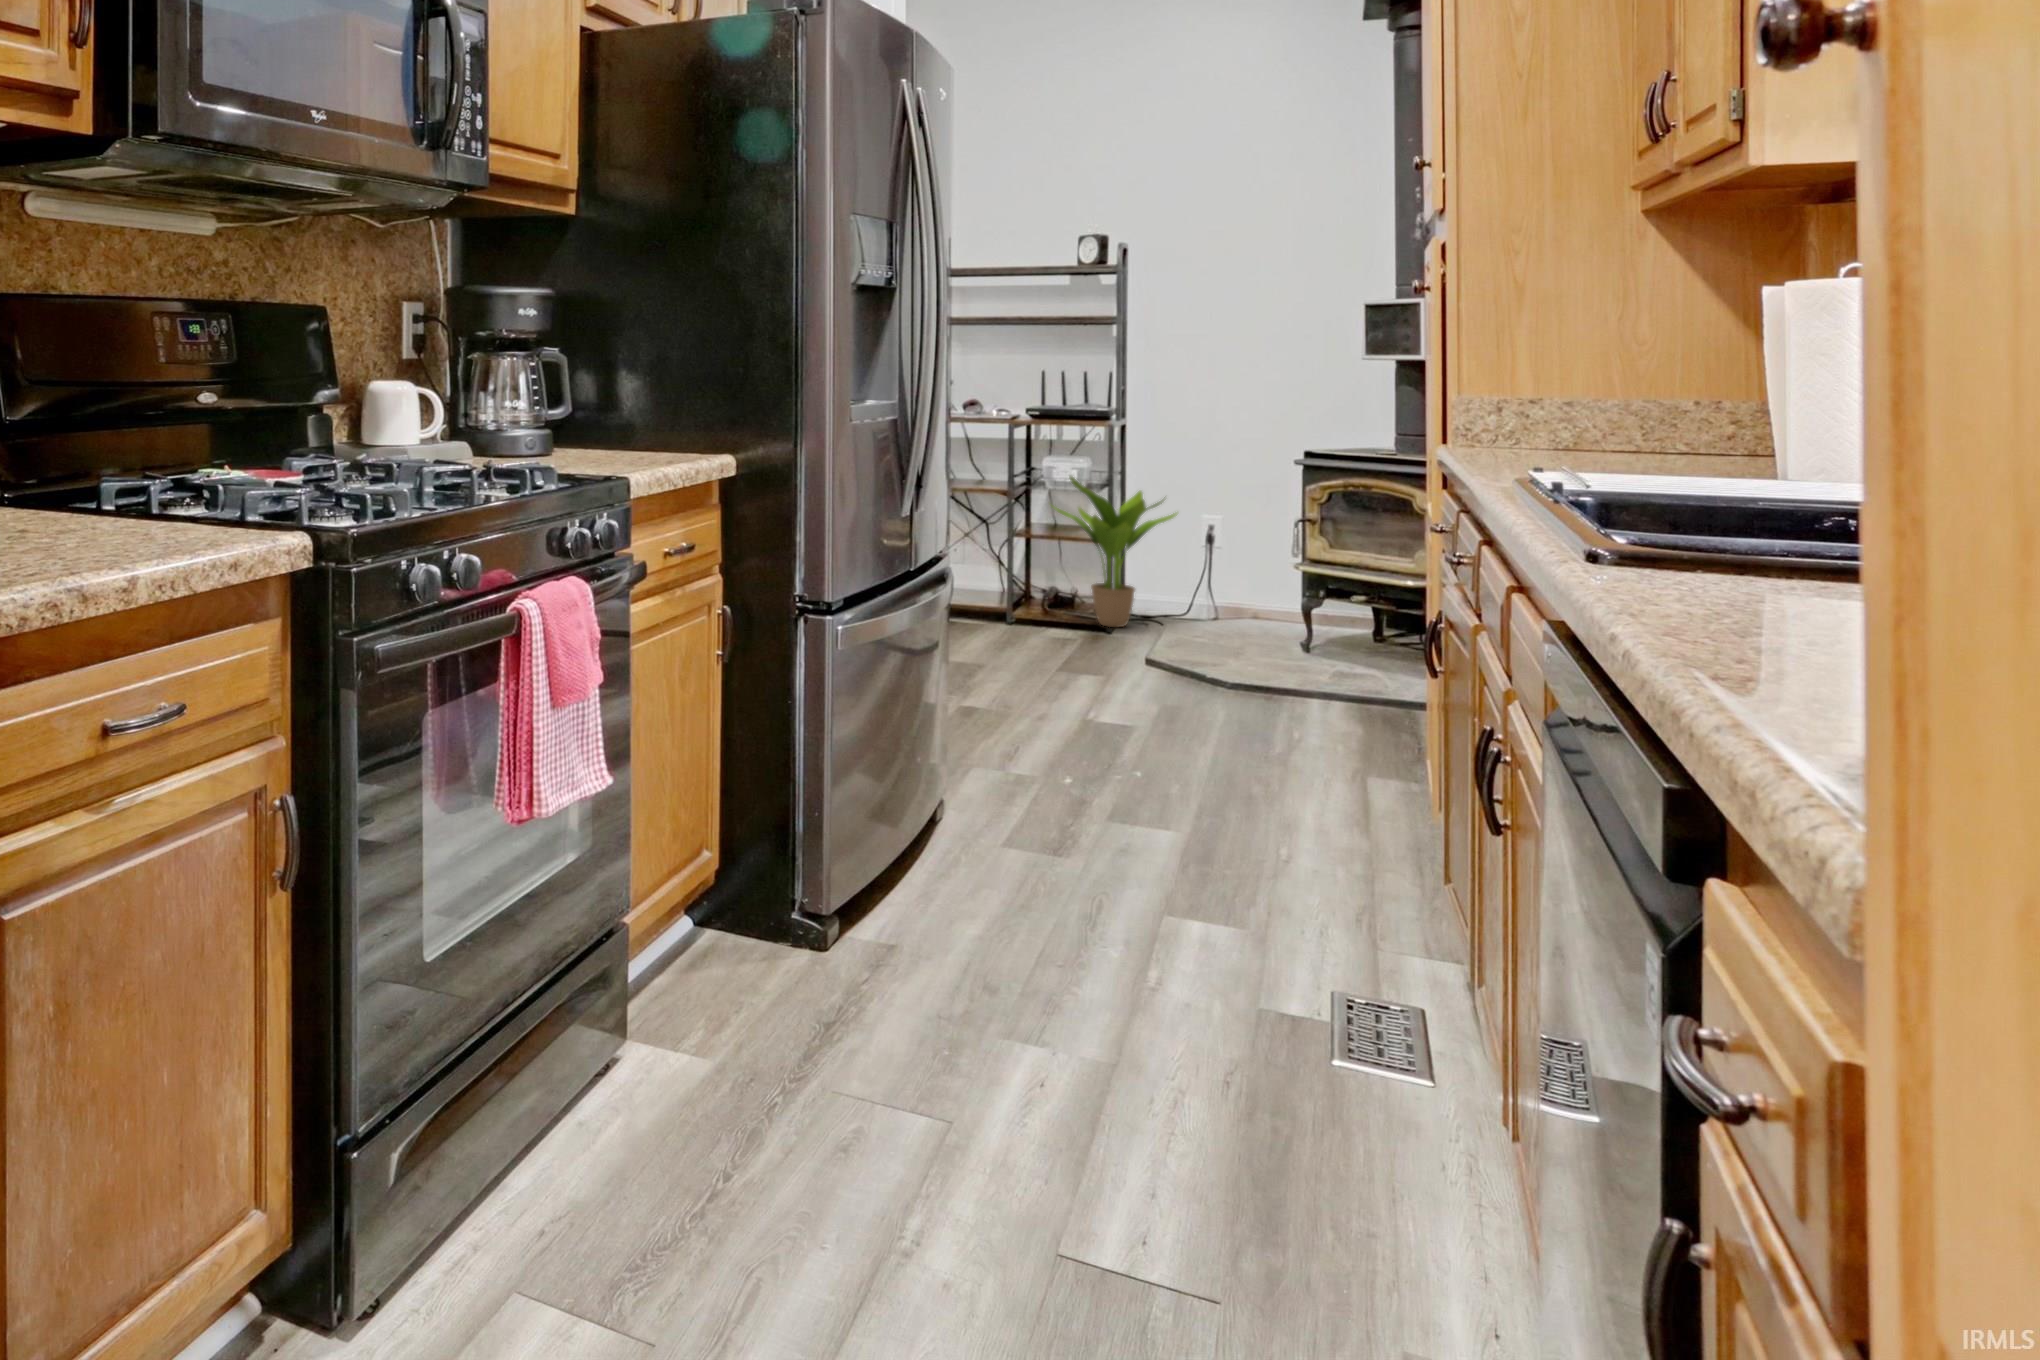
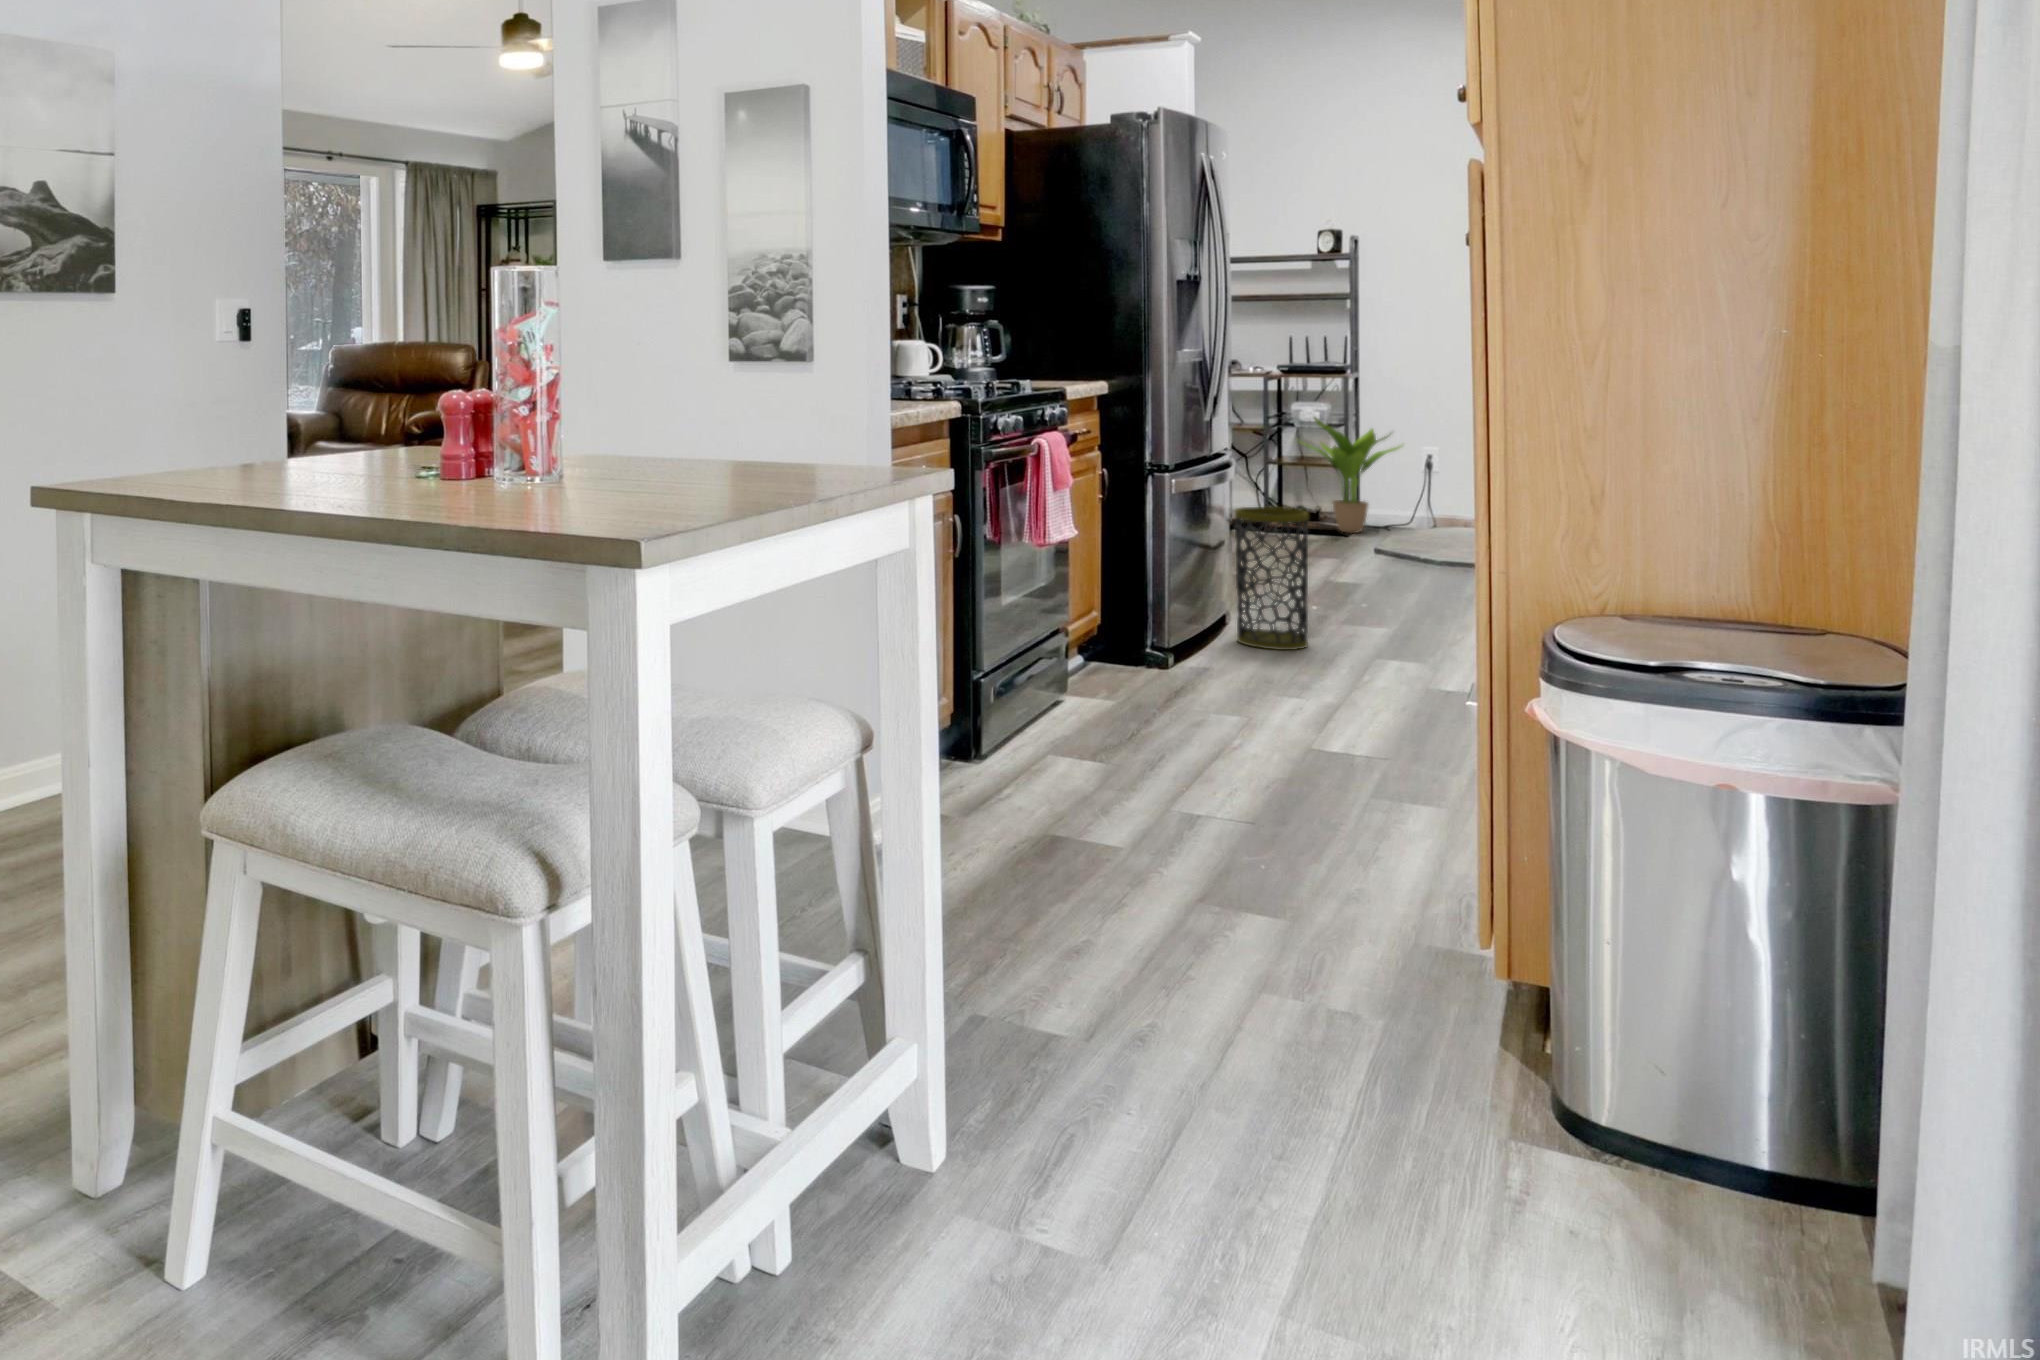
trash can: none [943,650,1054,893] -> present [1235,507,1309,650]

